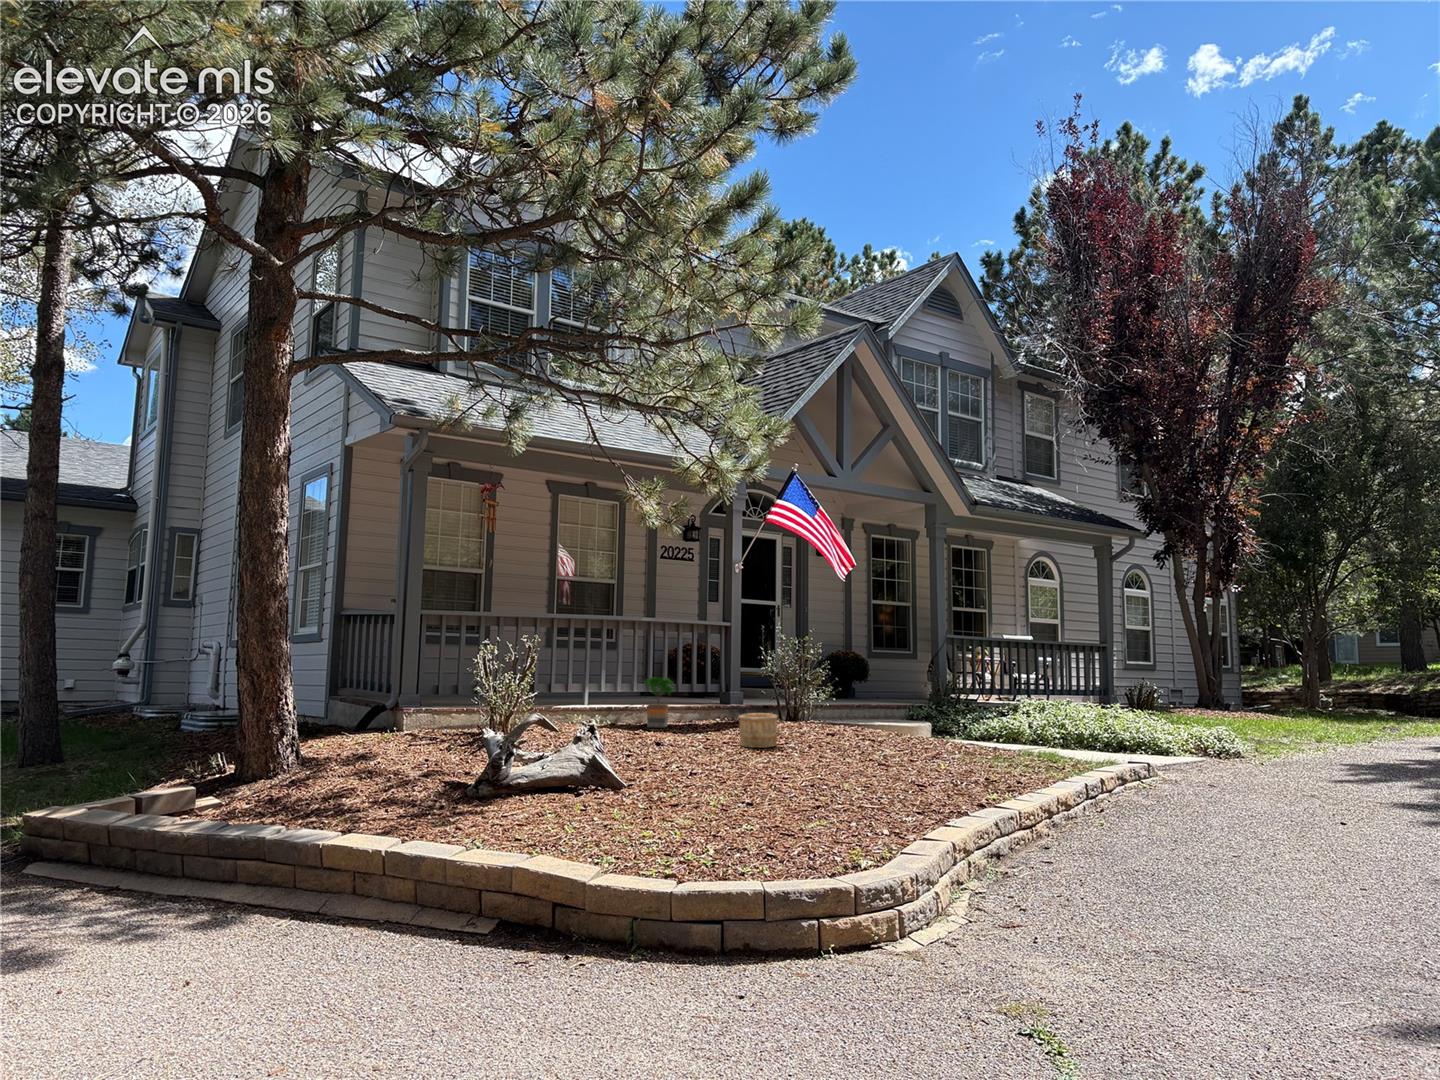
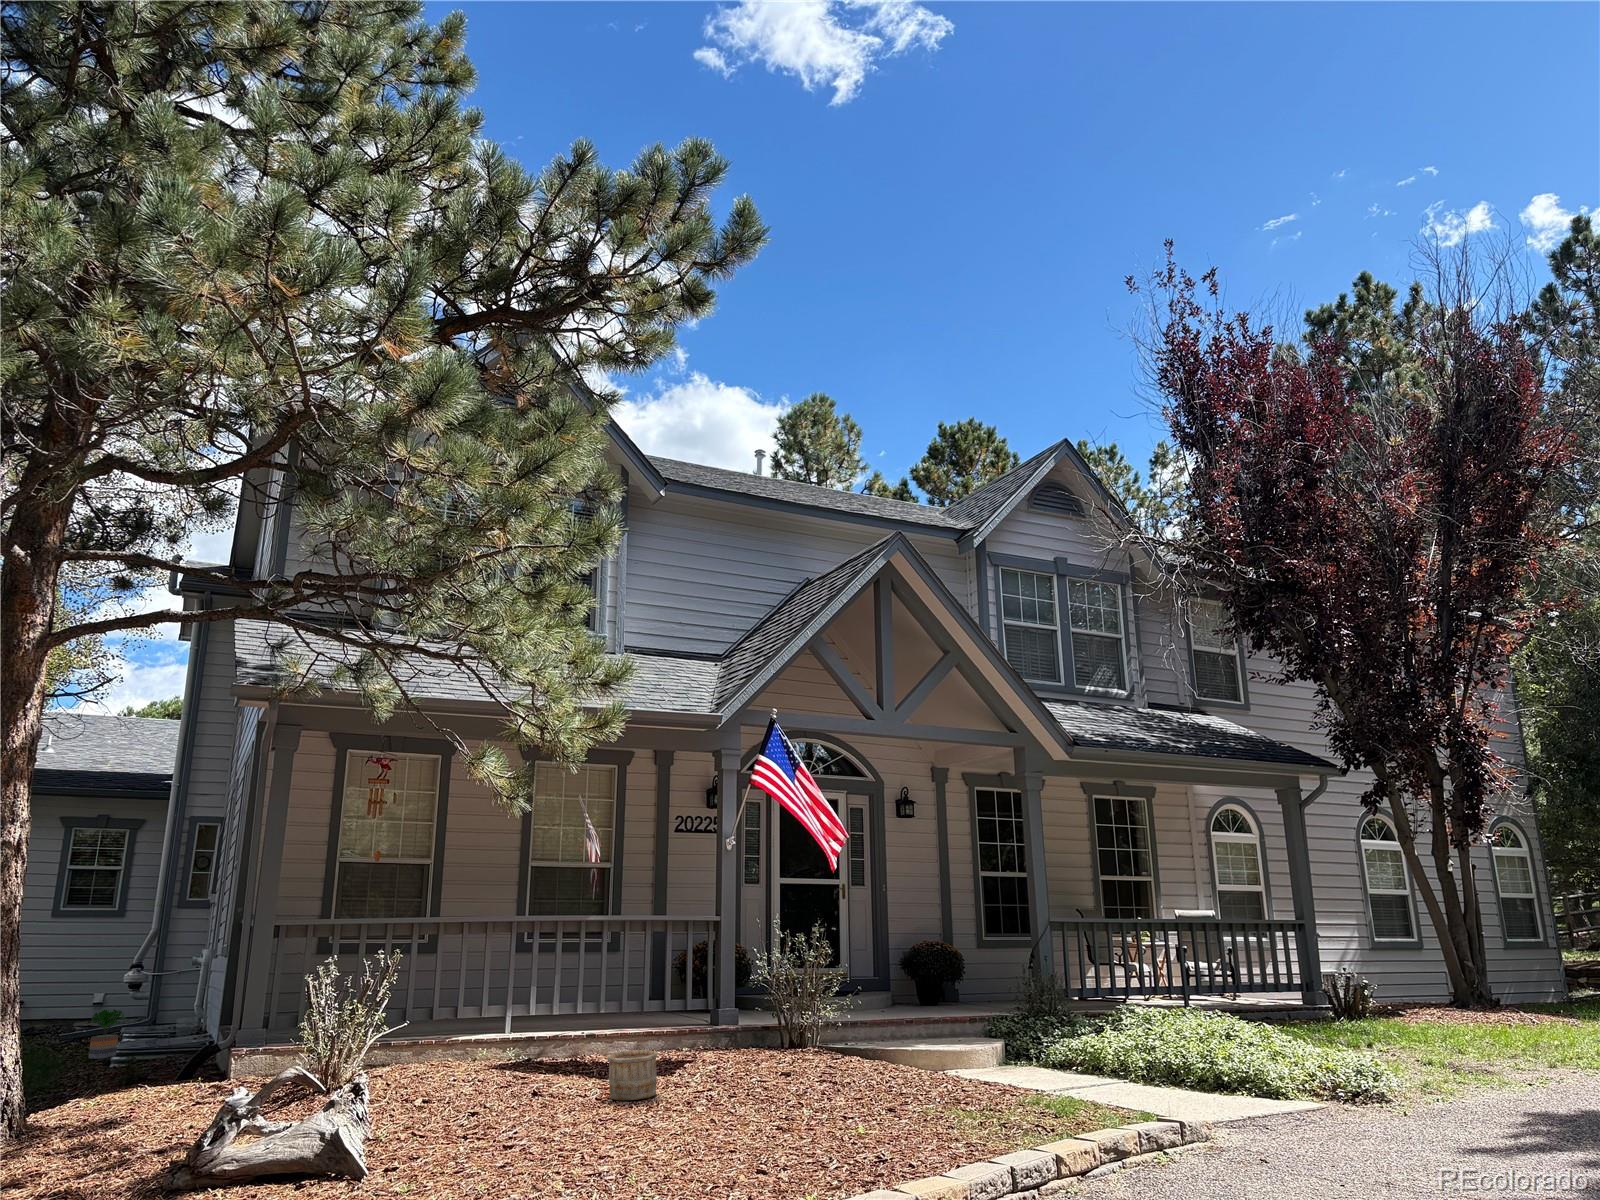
potted tree: present [644,677,674,727] -> present [89,1009,125,1059]

